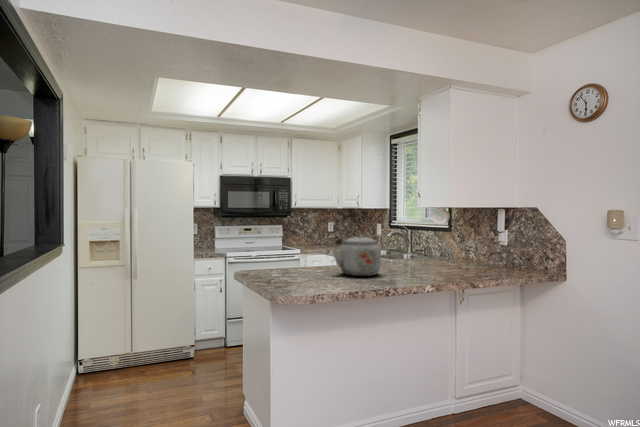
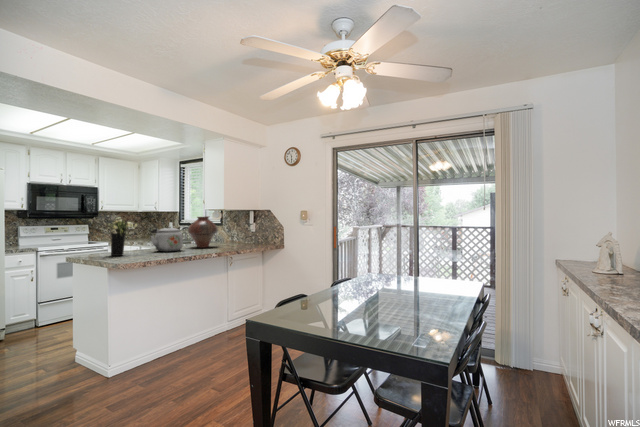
flower arrangement: none [268,218,315,279] -> present [108,217,137,256]
vase: none [391,218,440,271] -> present [188,216,218,248]

